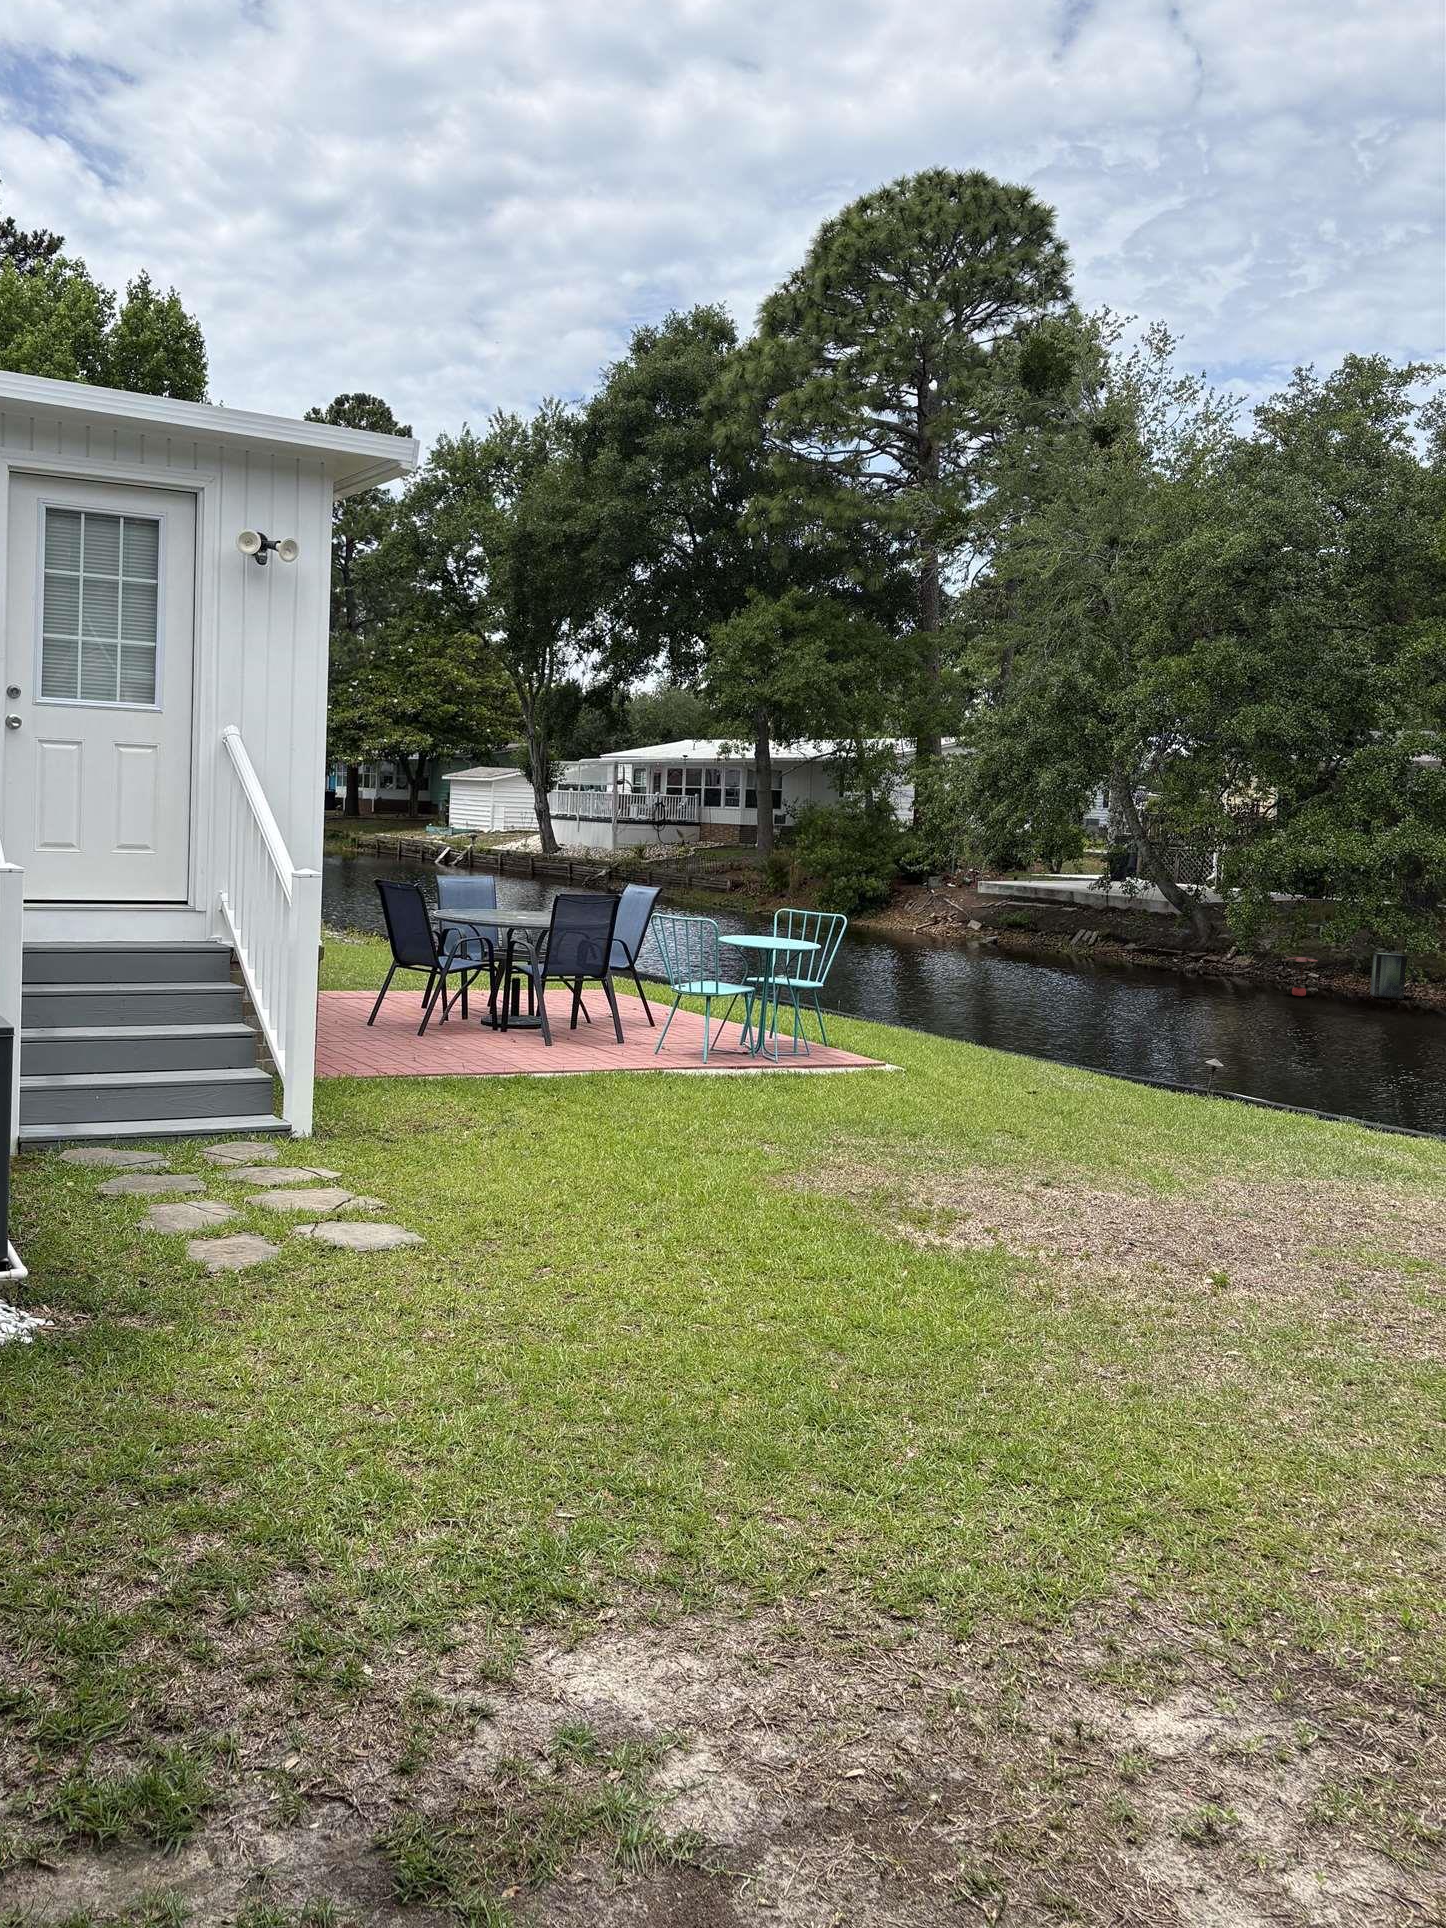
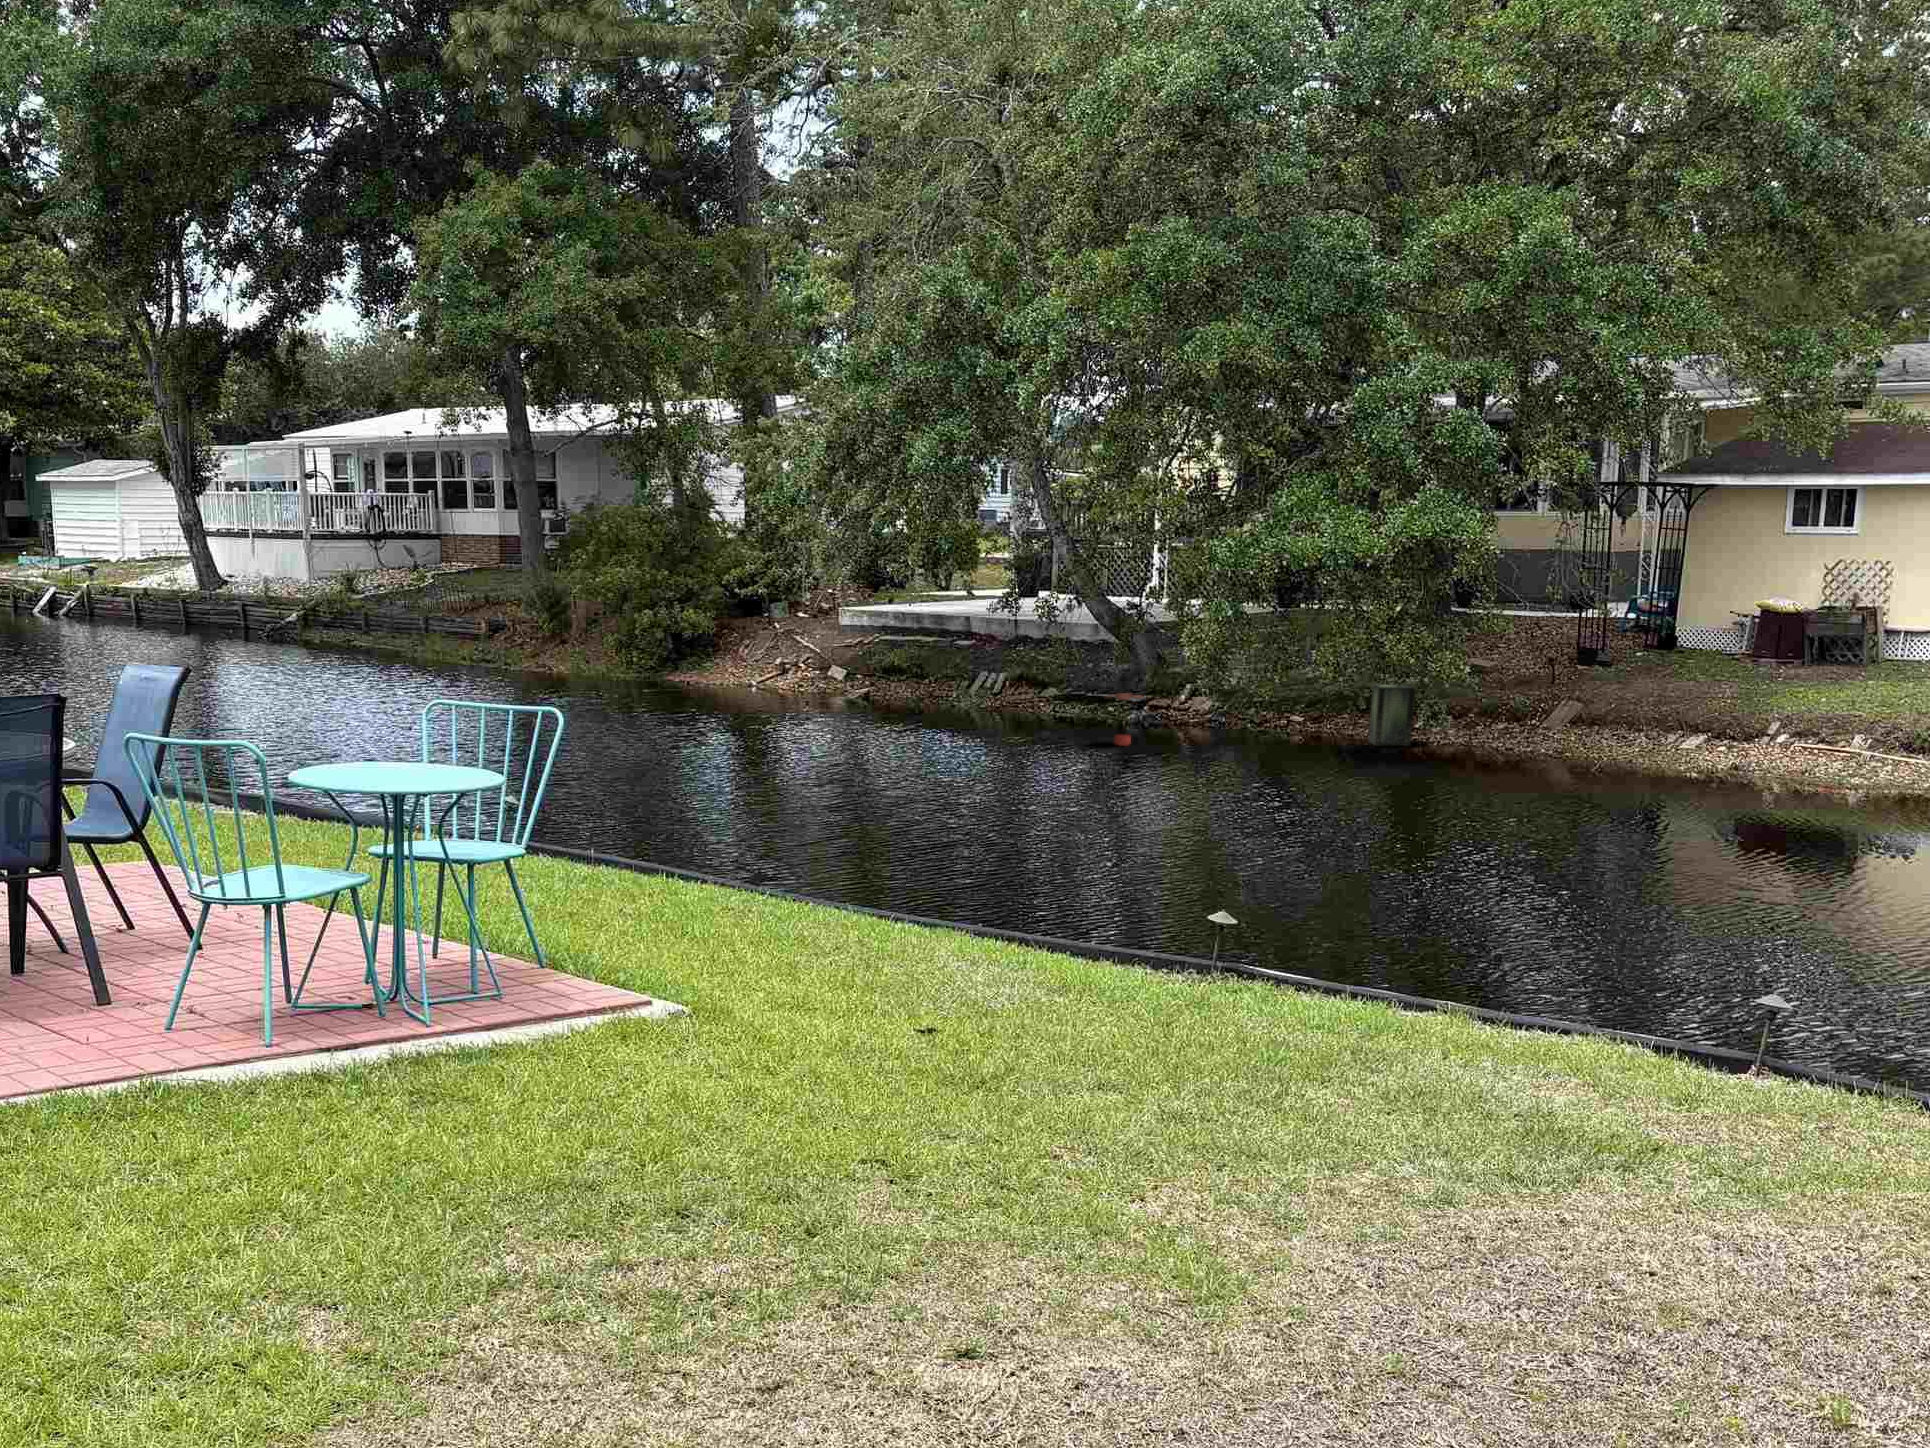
potted plant: present [1285,957,1318,996] -> present [1105,693,1143,746]

